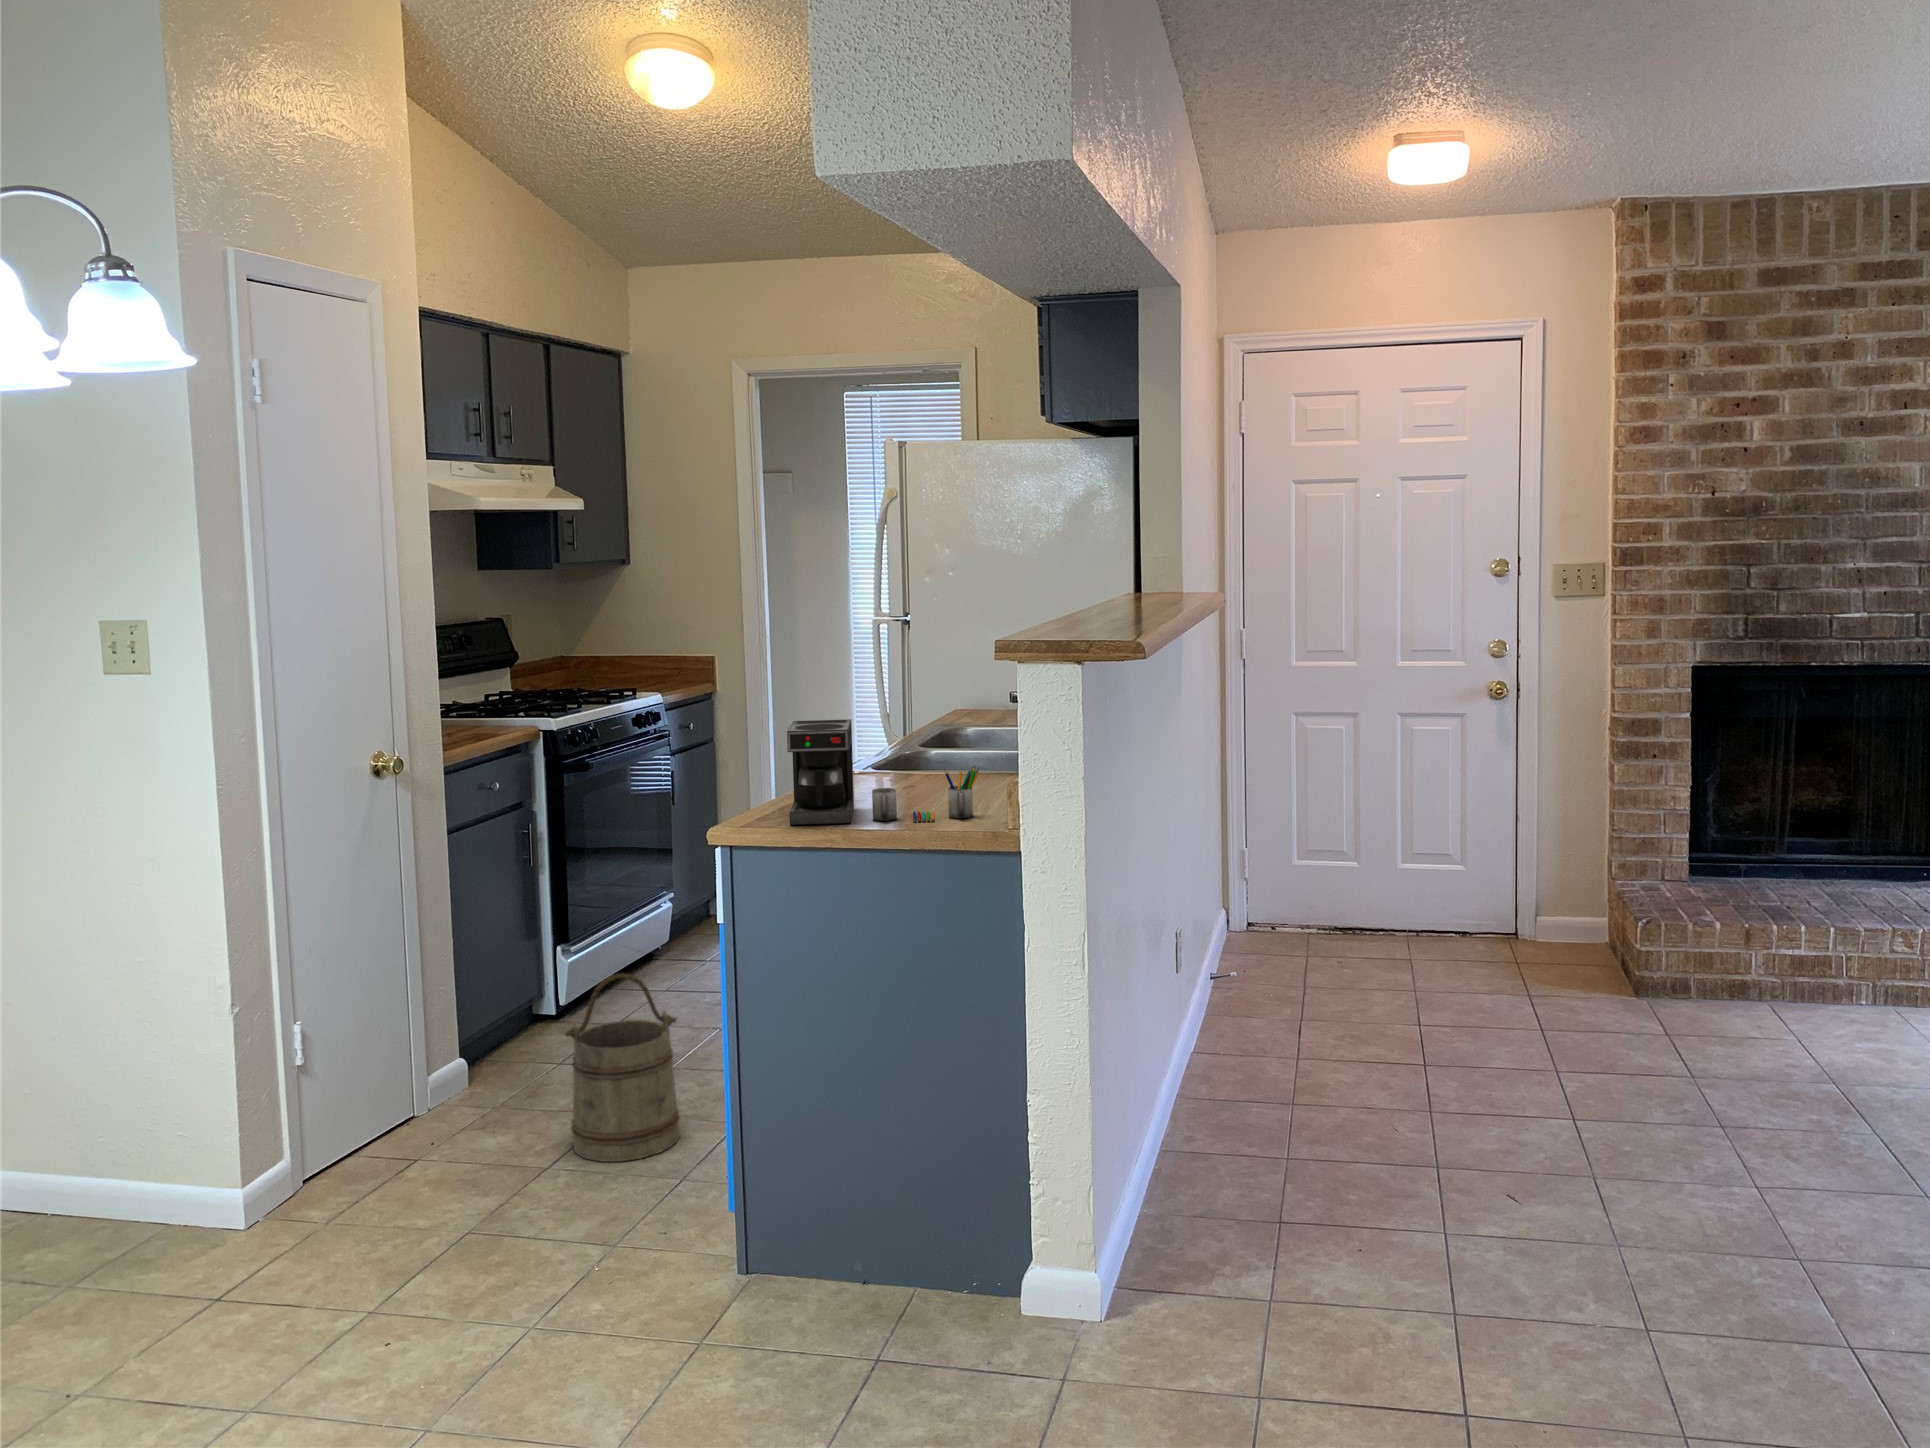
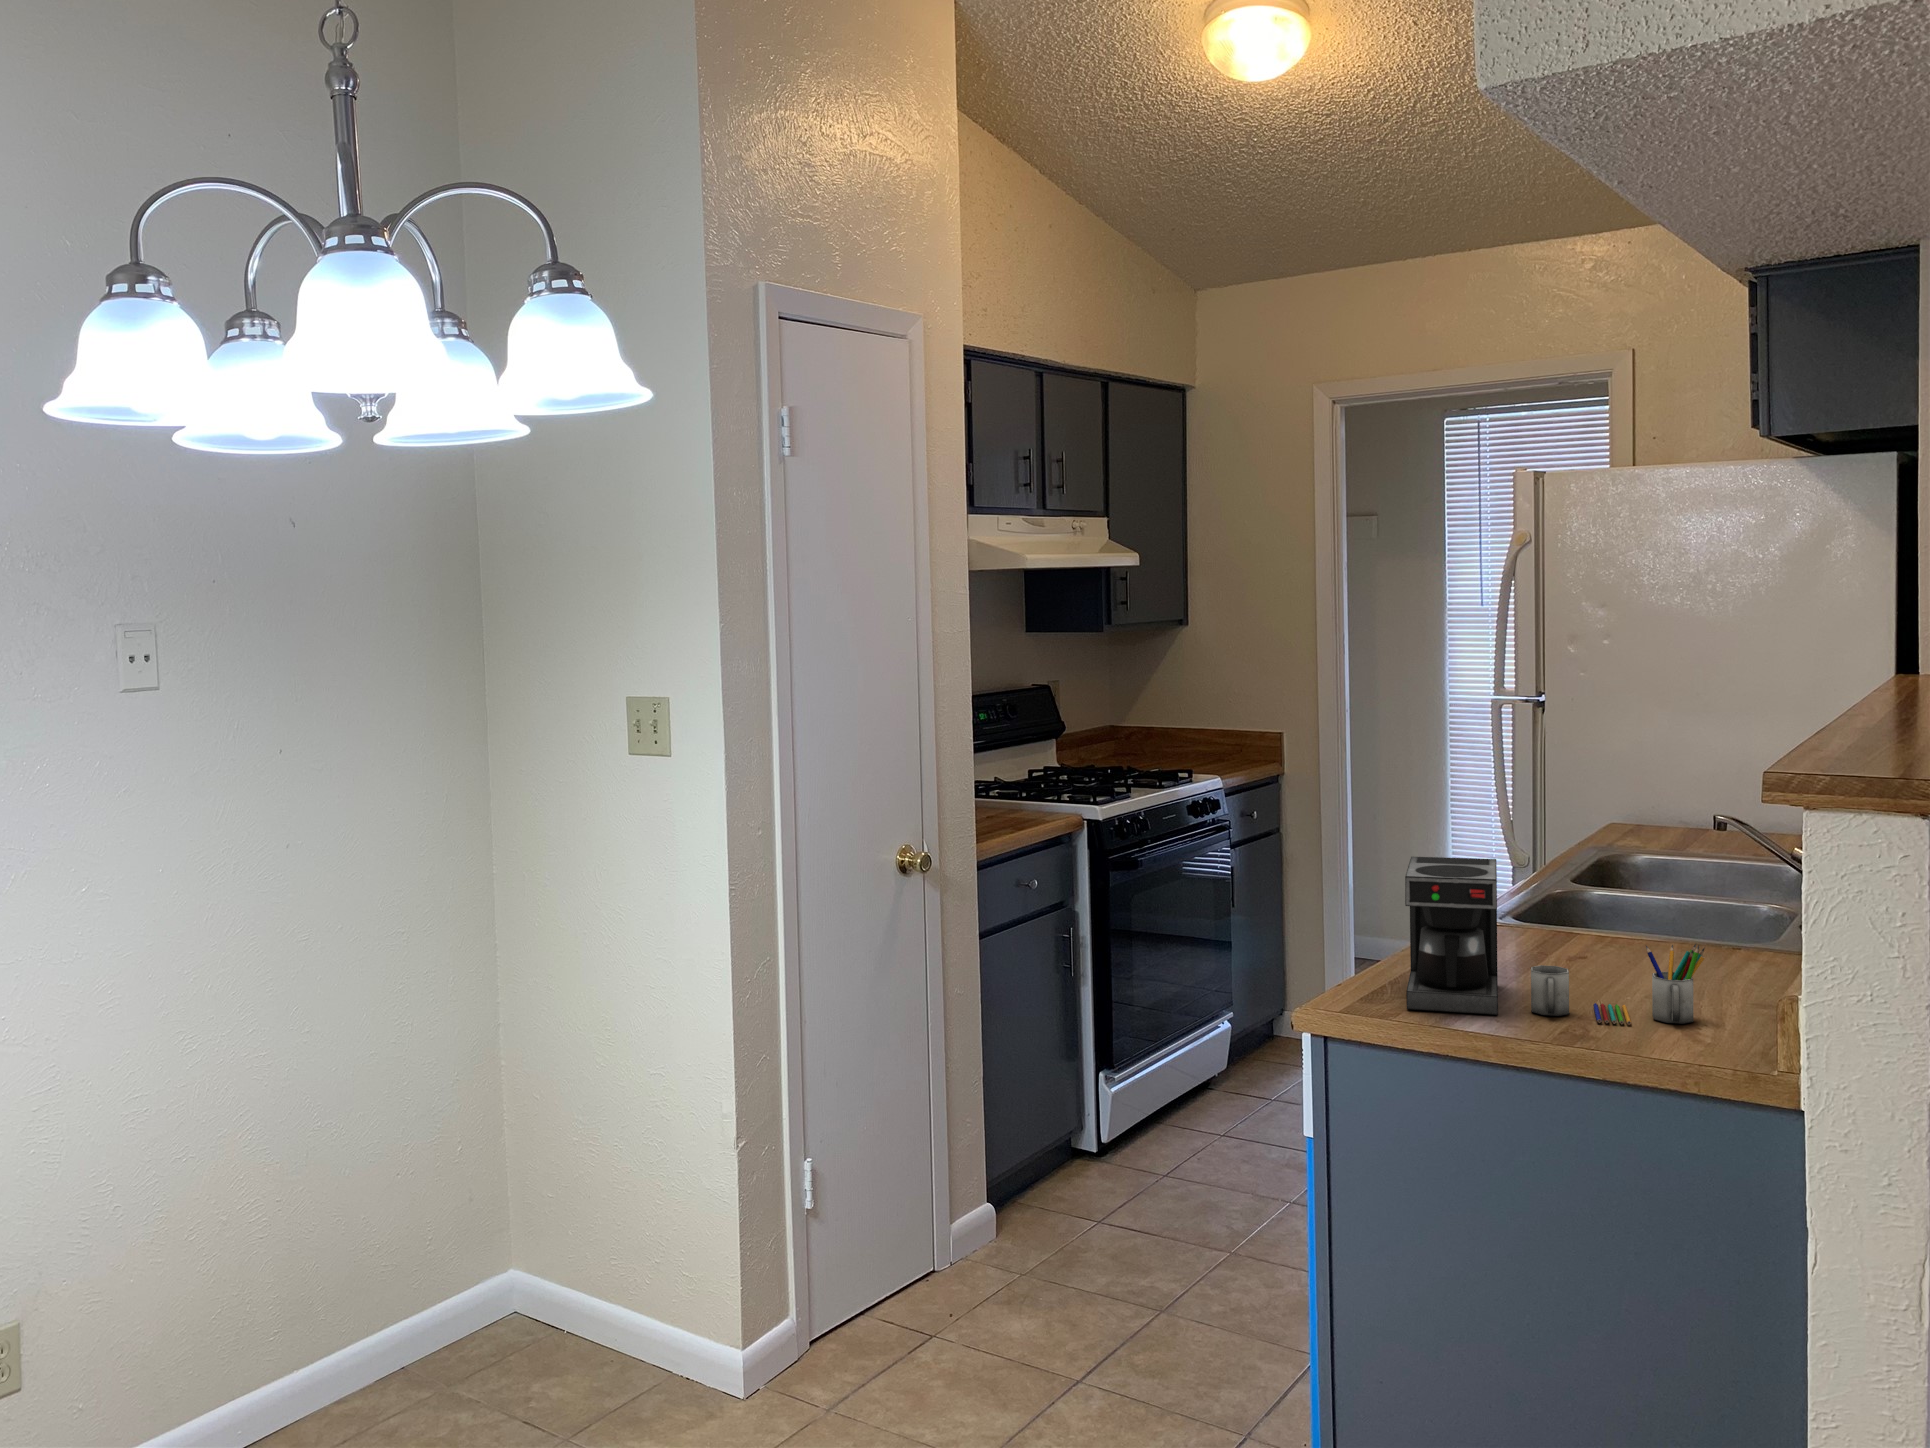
bucket: present [565,973,680,1162] -> none [1099,1143,1238,1386]

